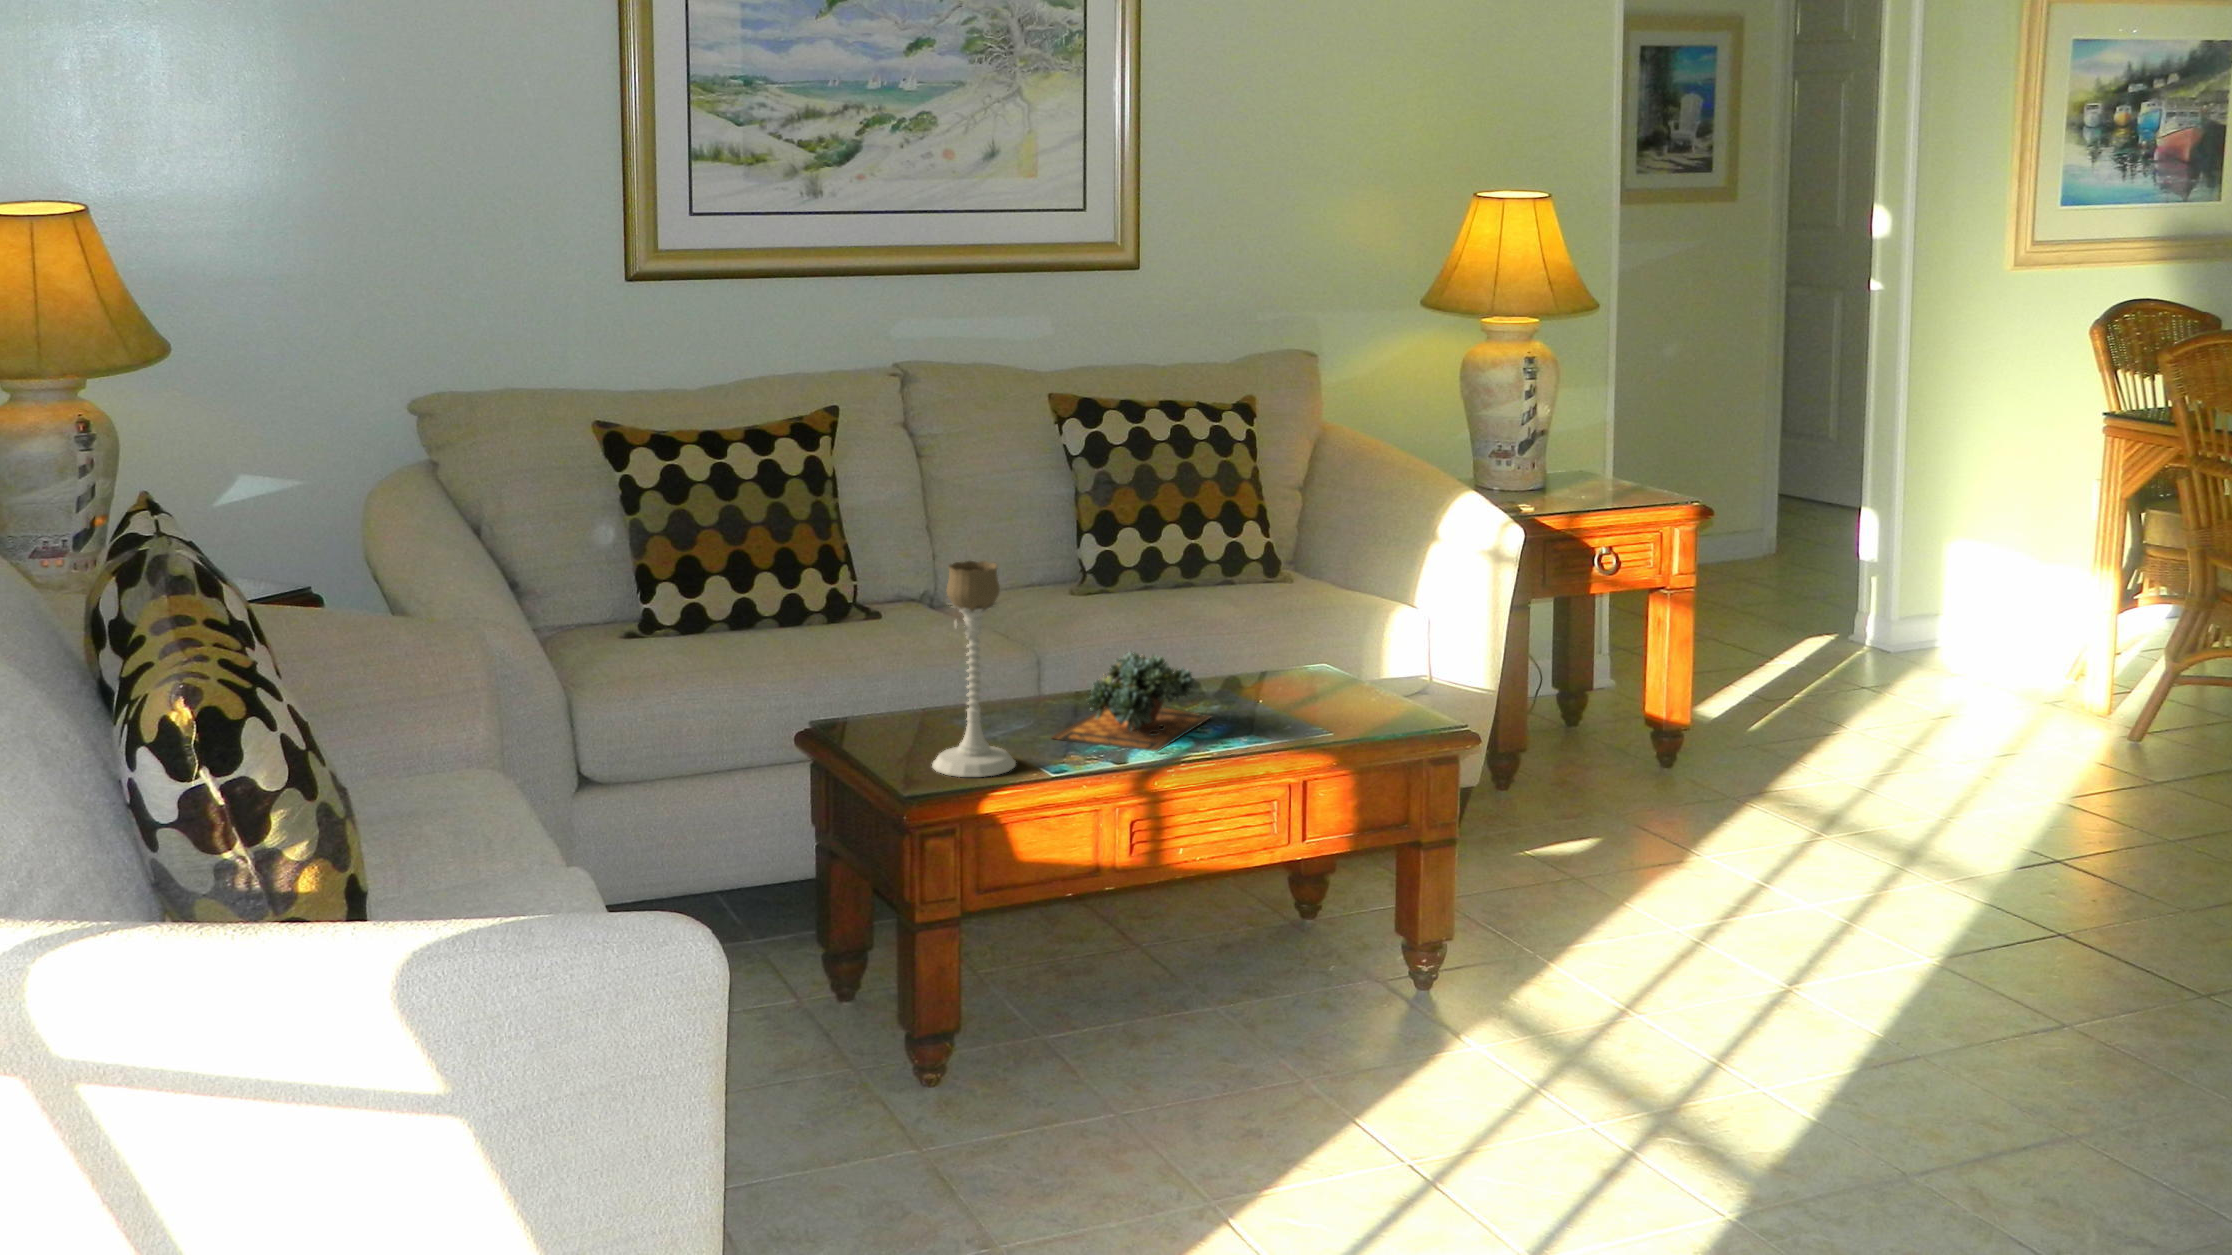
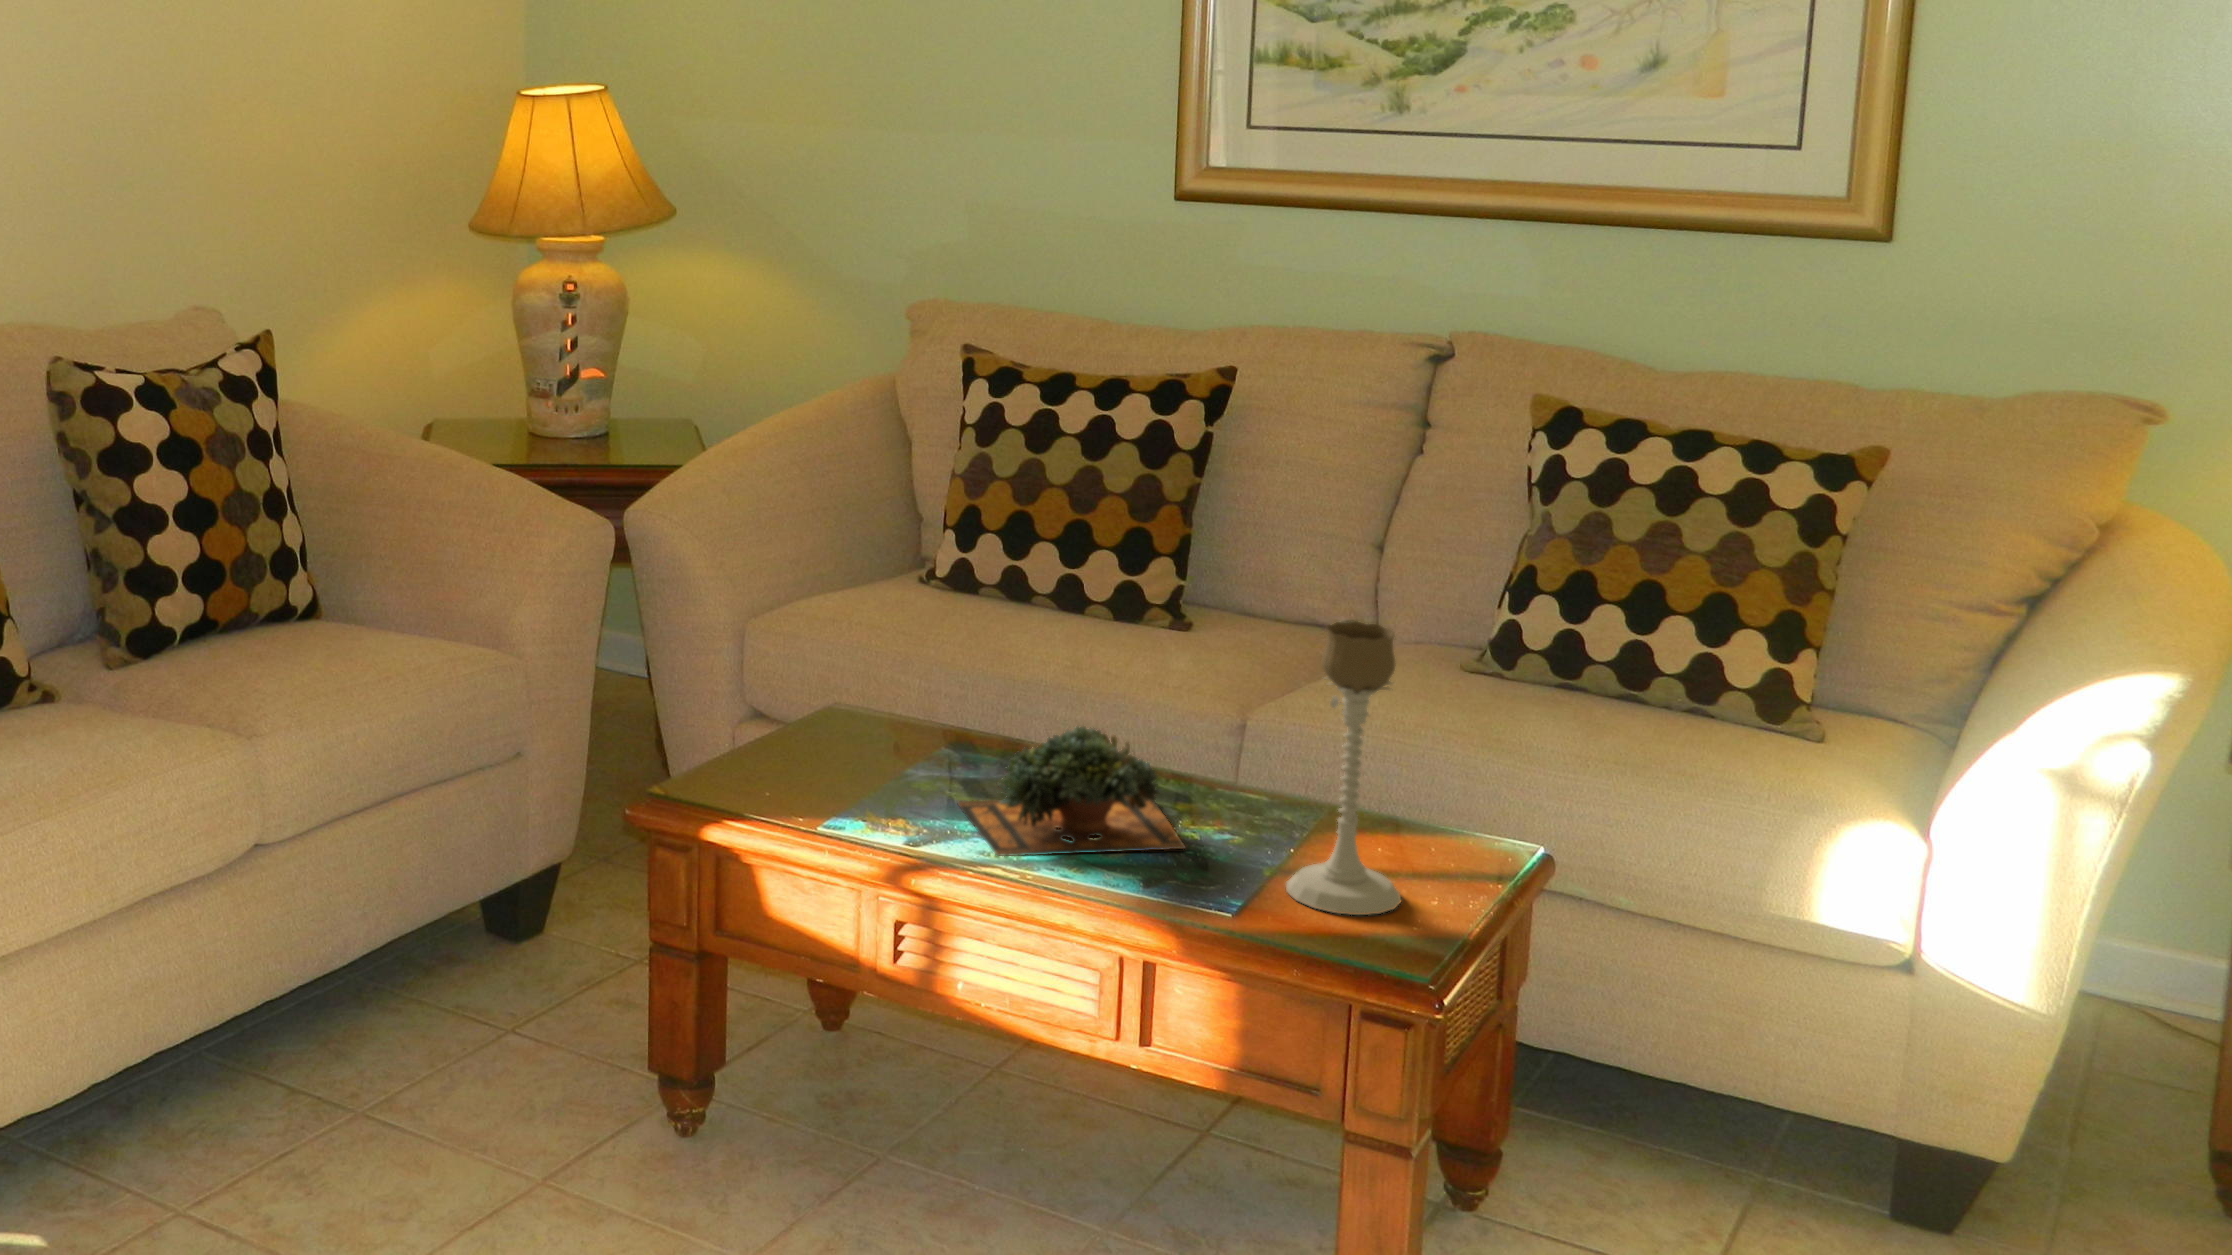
candle holder: present [932,561,1016,777] -> present [1286,622,1401,915]

